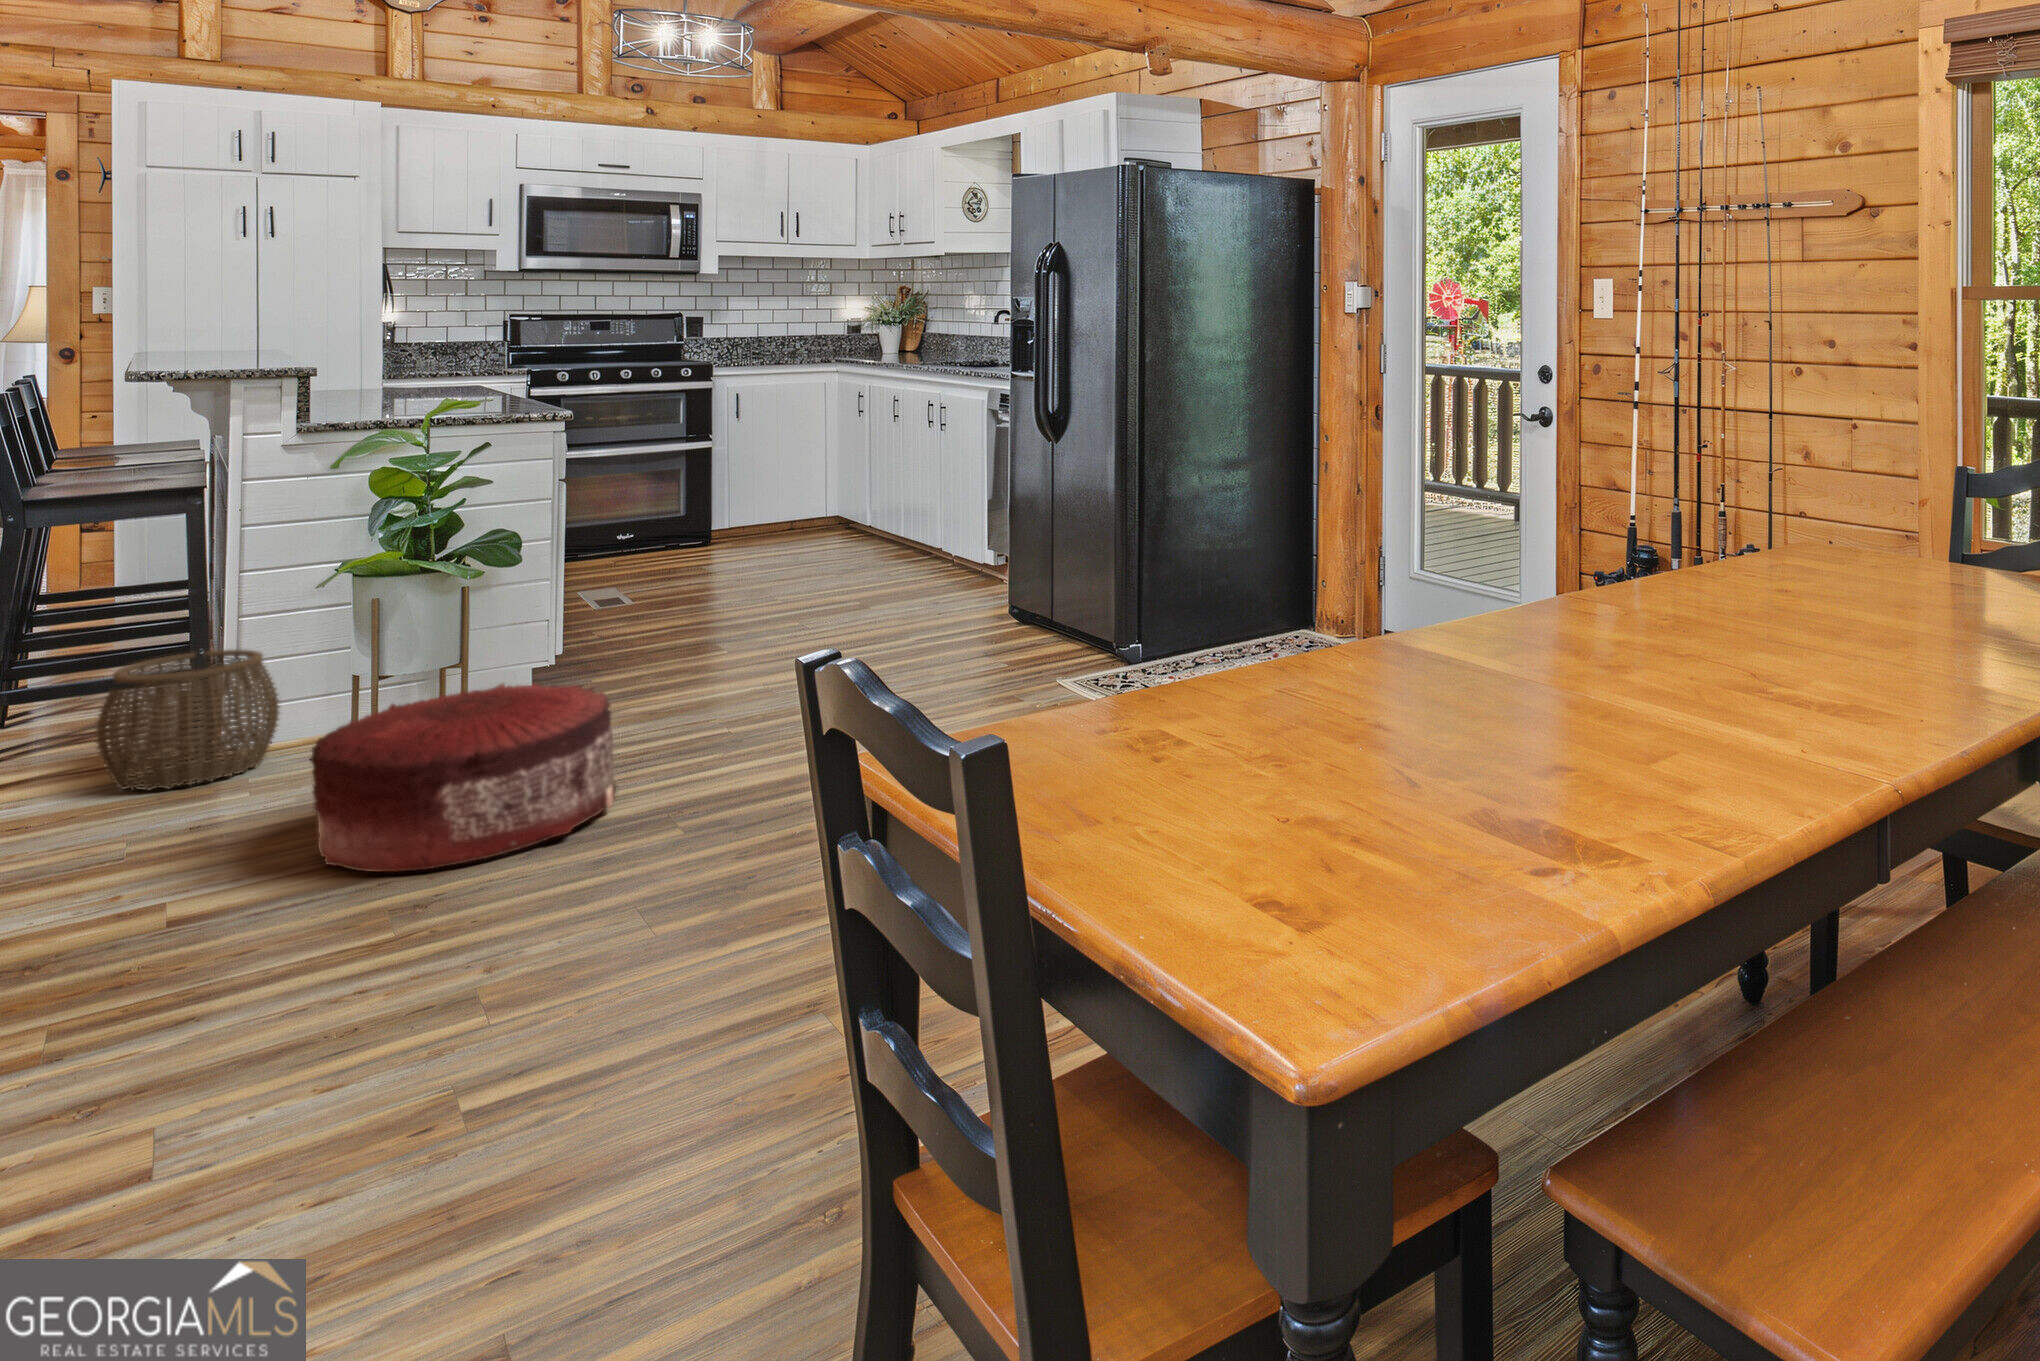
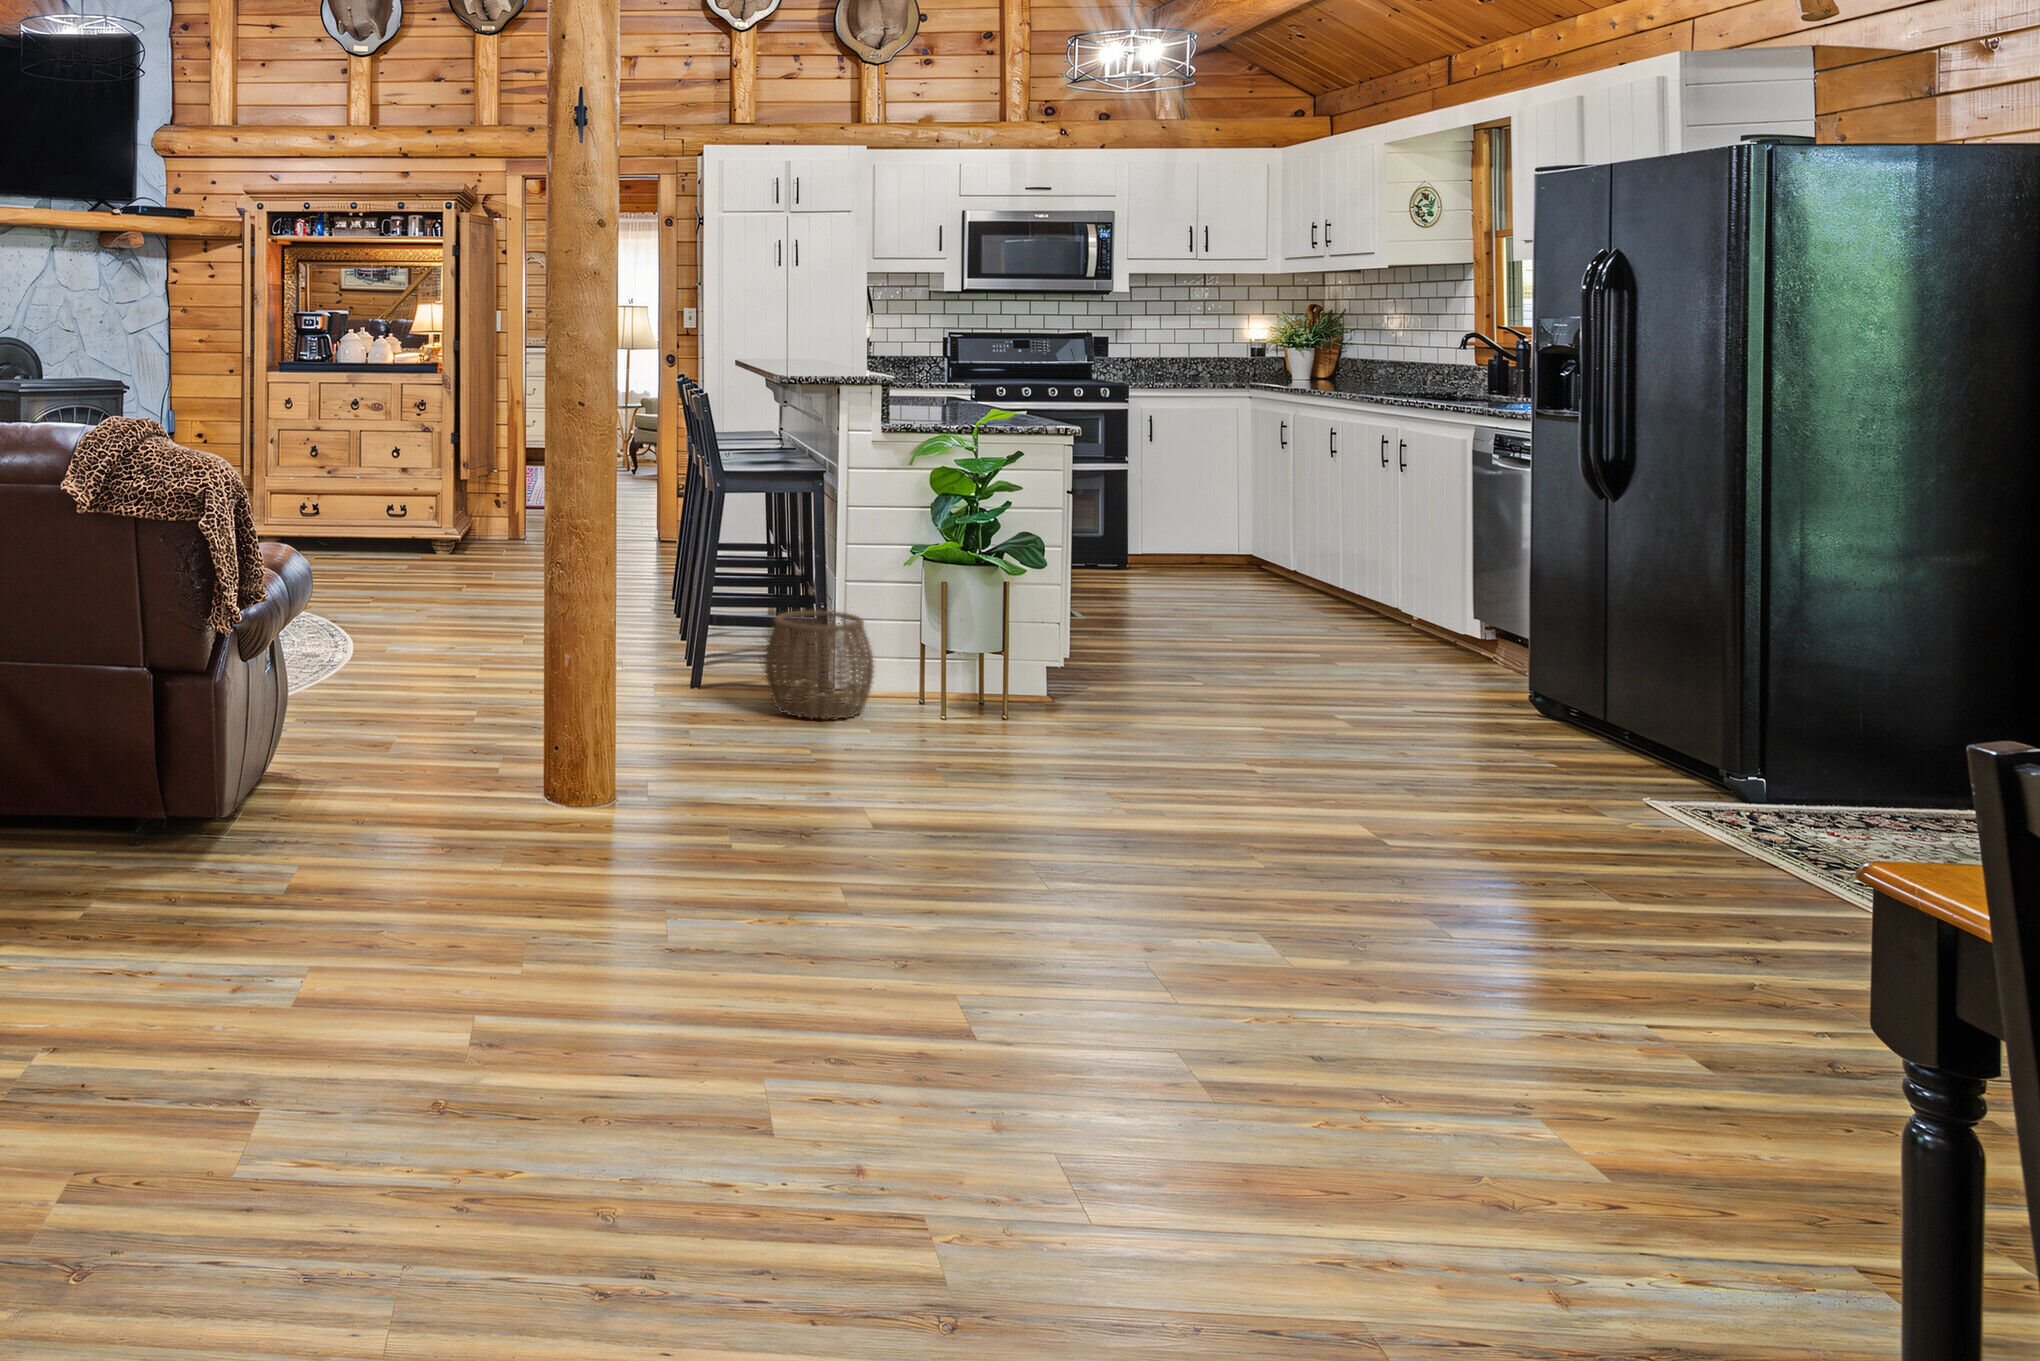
pouf: present [310,684,616,872] -> none [944,676,1180,837]

